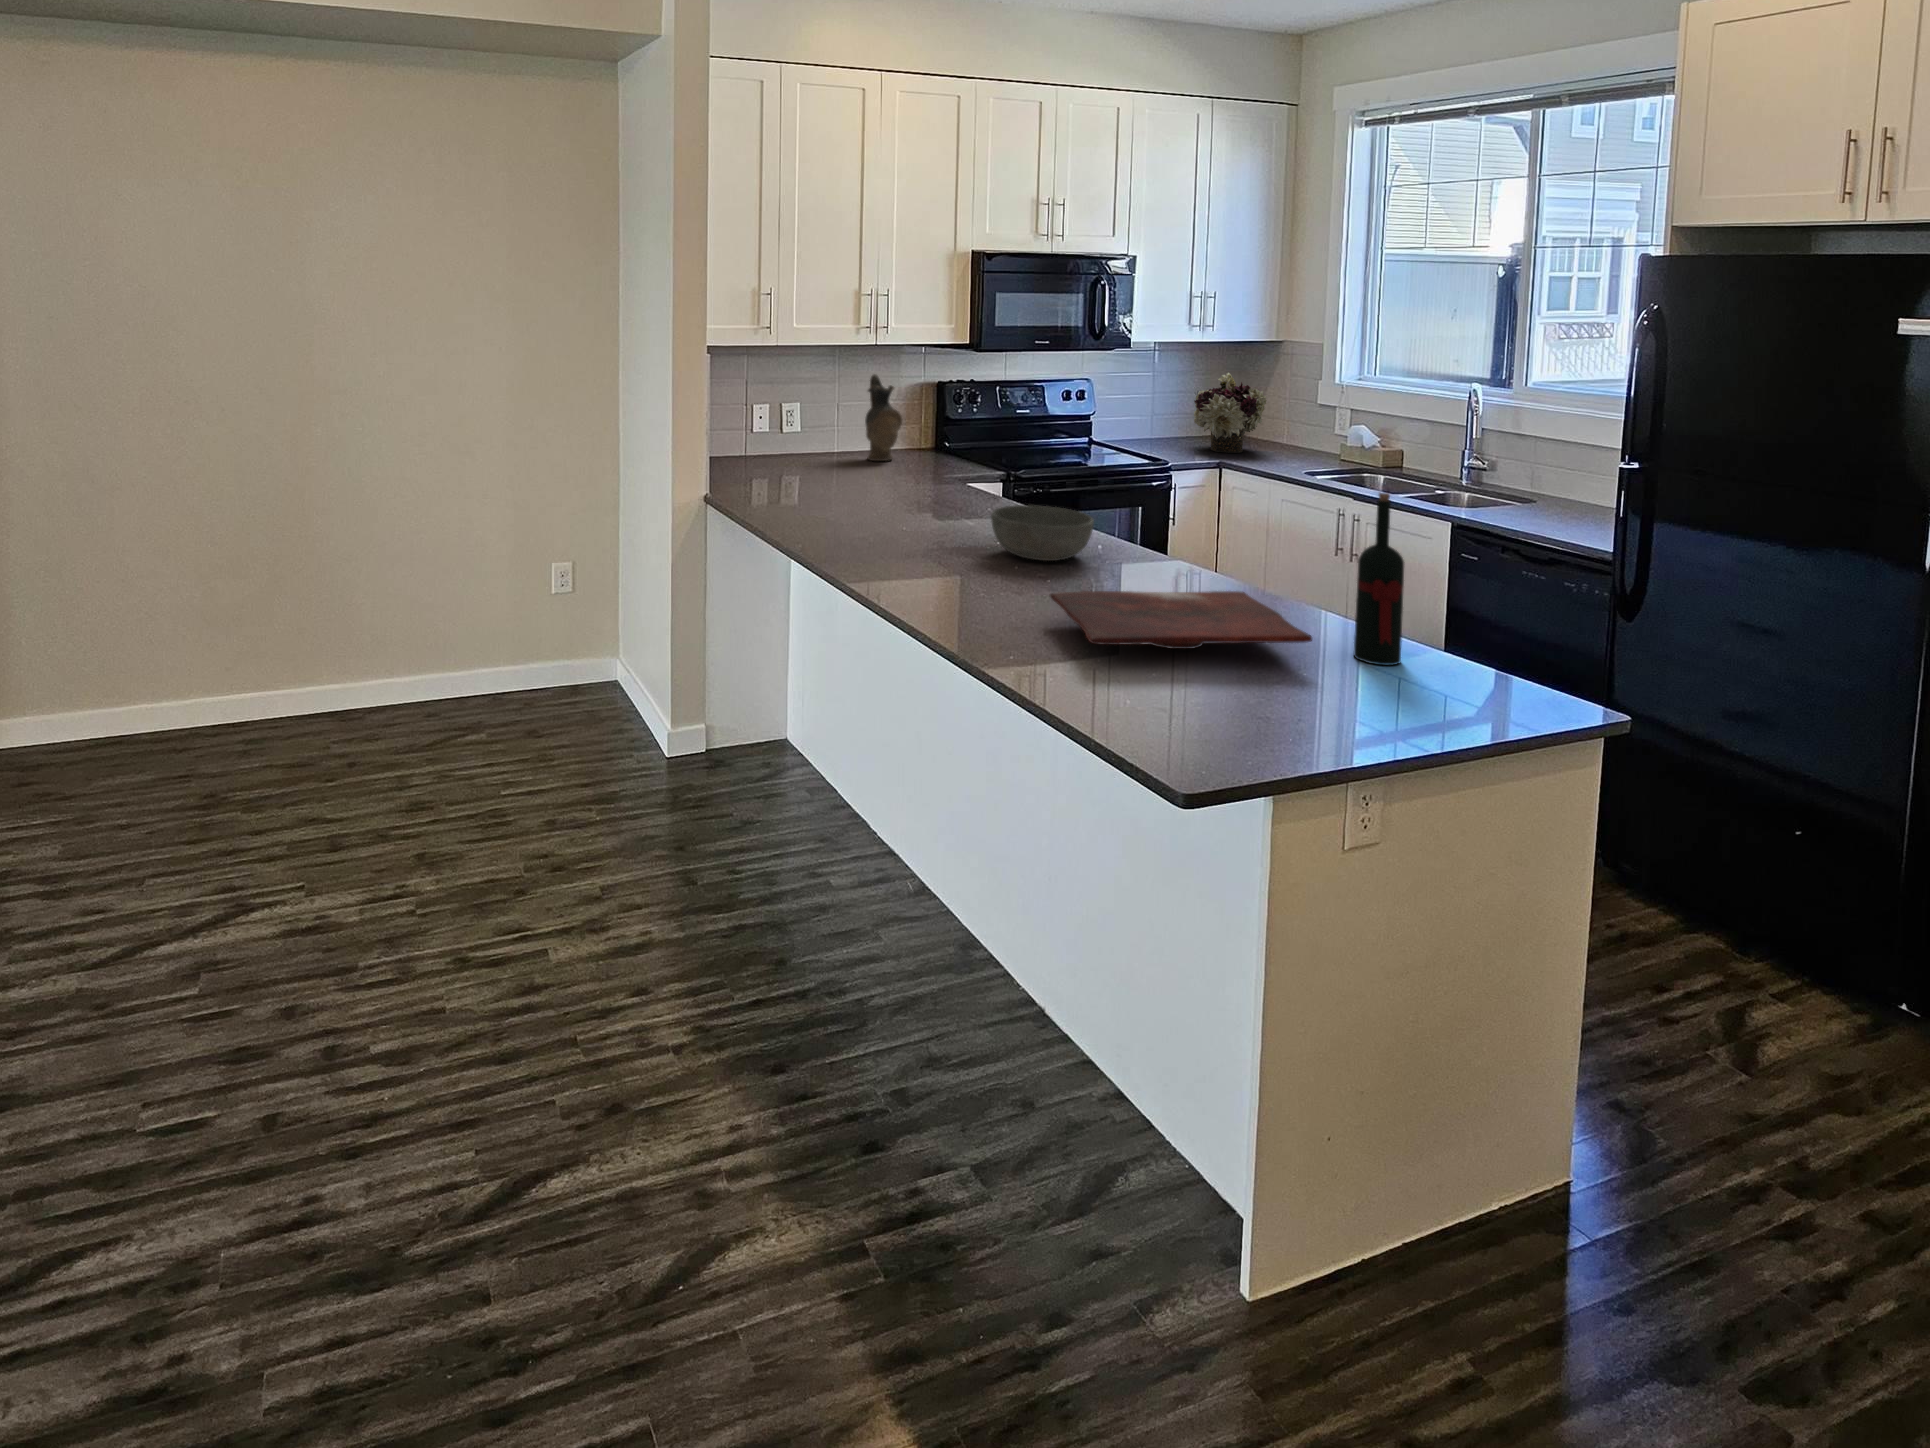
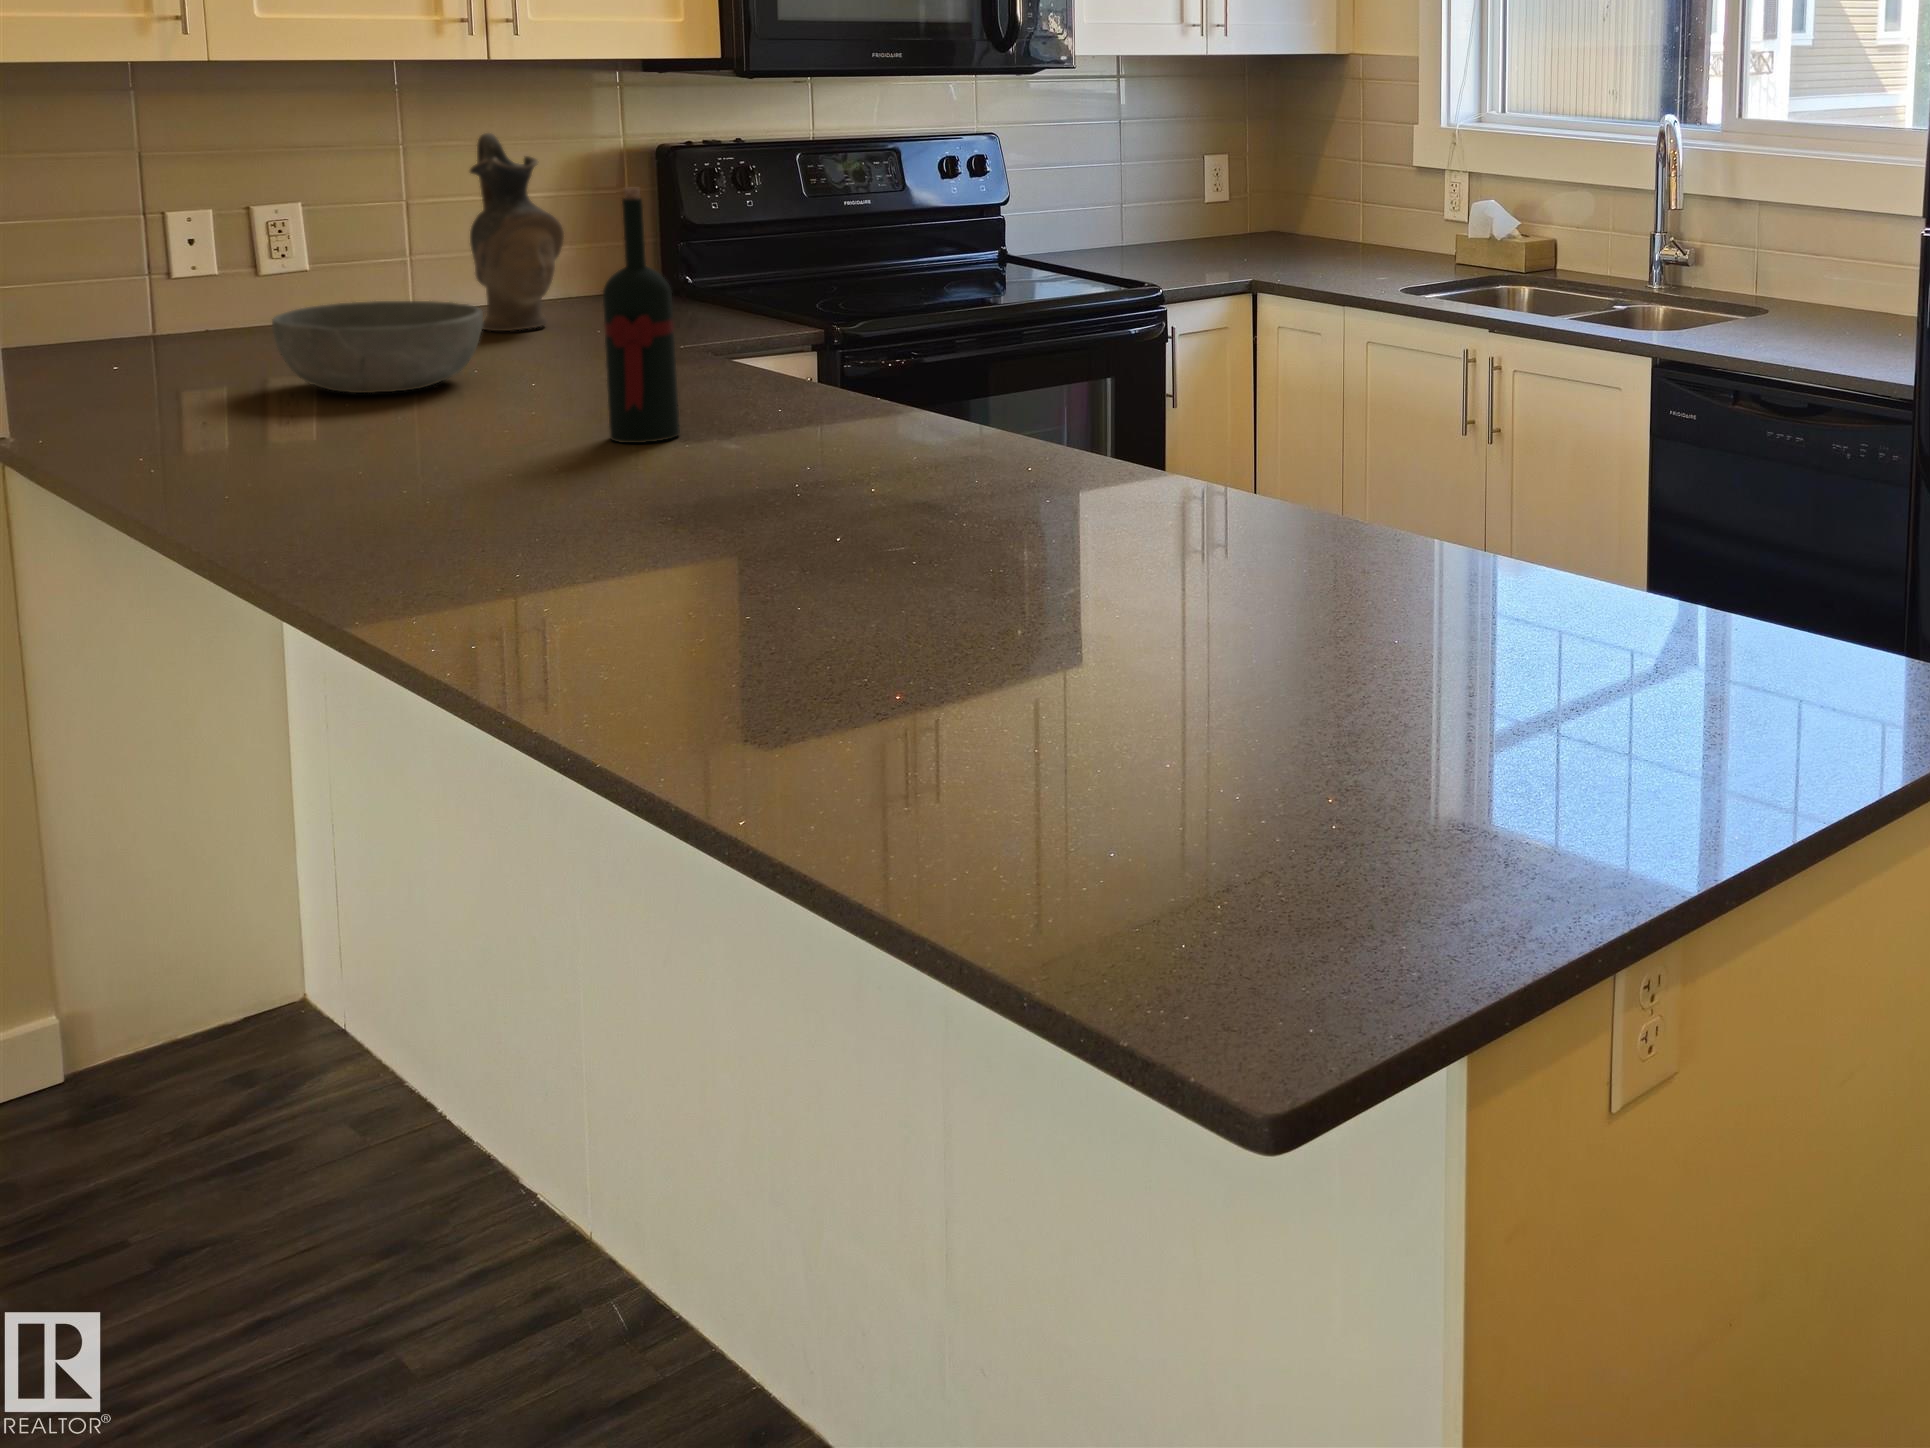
flower arrangement: present [1194,373,1267,453] -> none [1195,111,1328,264]
wine bottle: present [1354,493,1404,665] -> present [603,188,680,443]
bowl: present [991,505,1094,561] -> present [272,301,483,393]
cutting board: present [1050,591,1312,649] -> none [902,544,1495,727]

